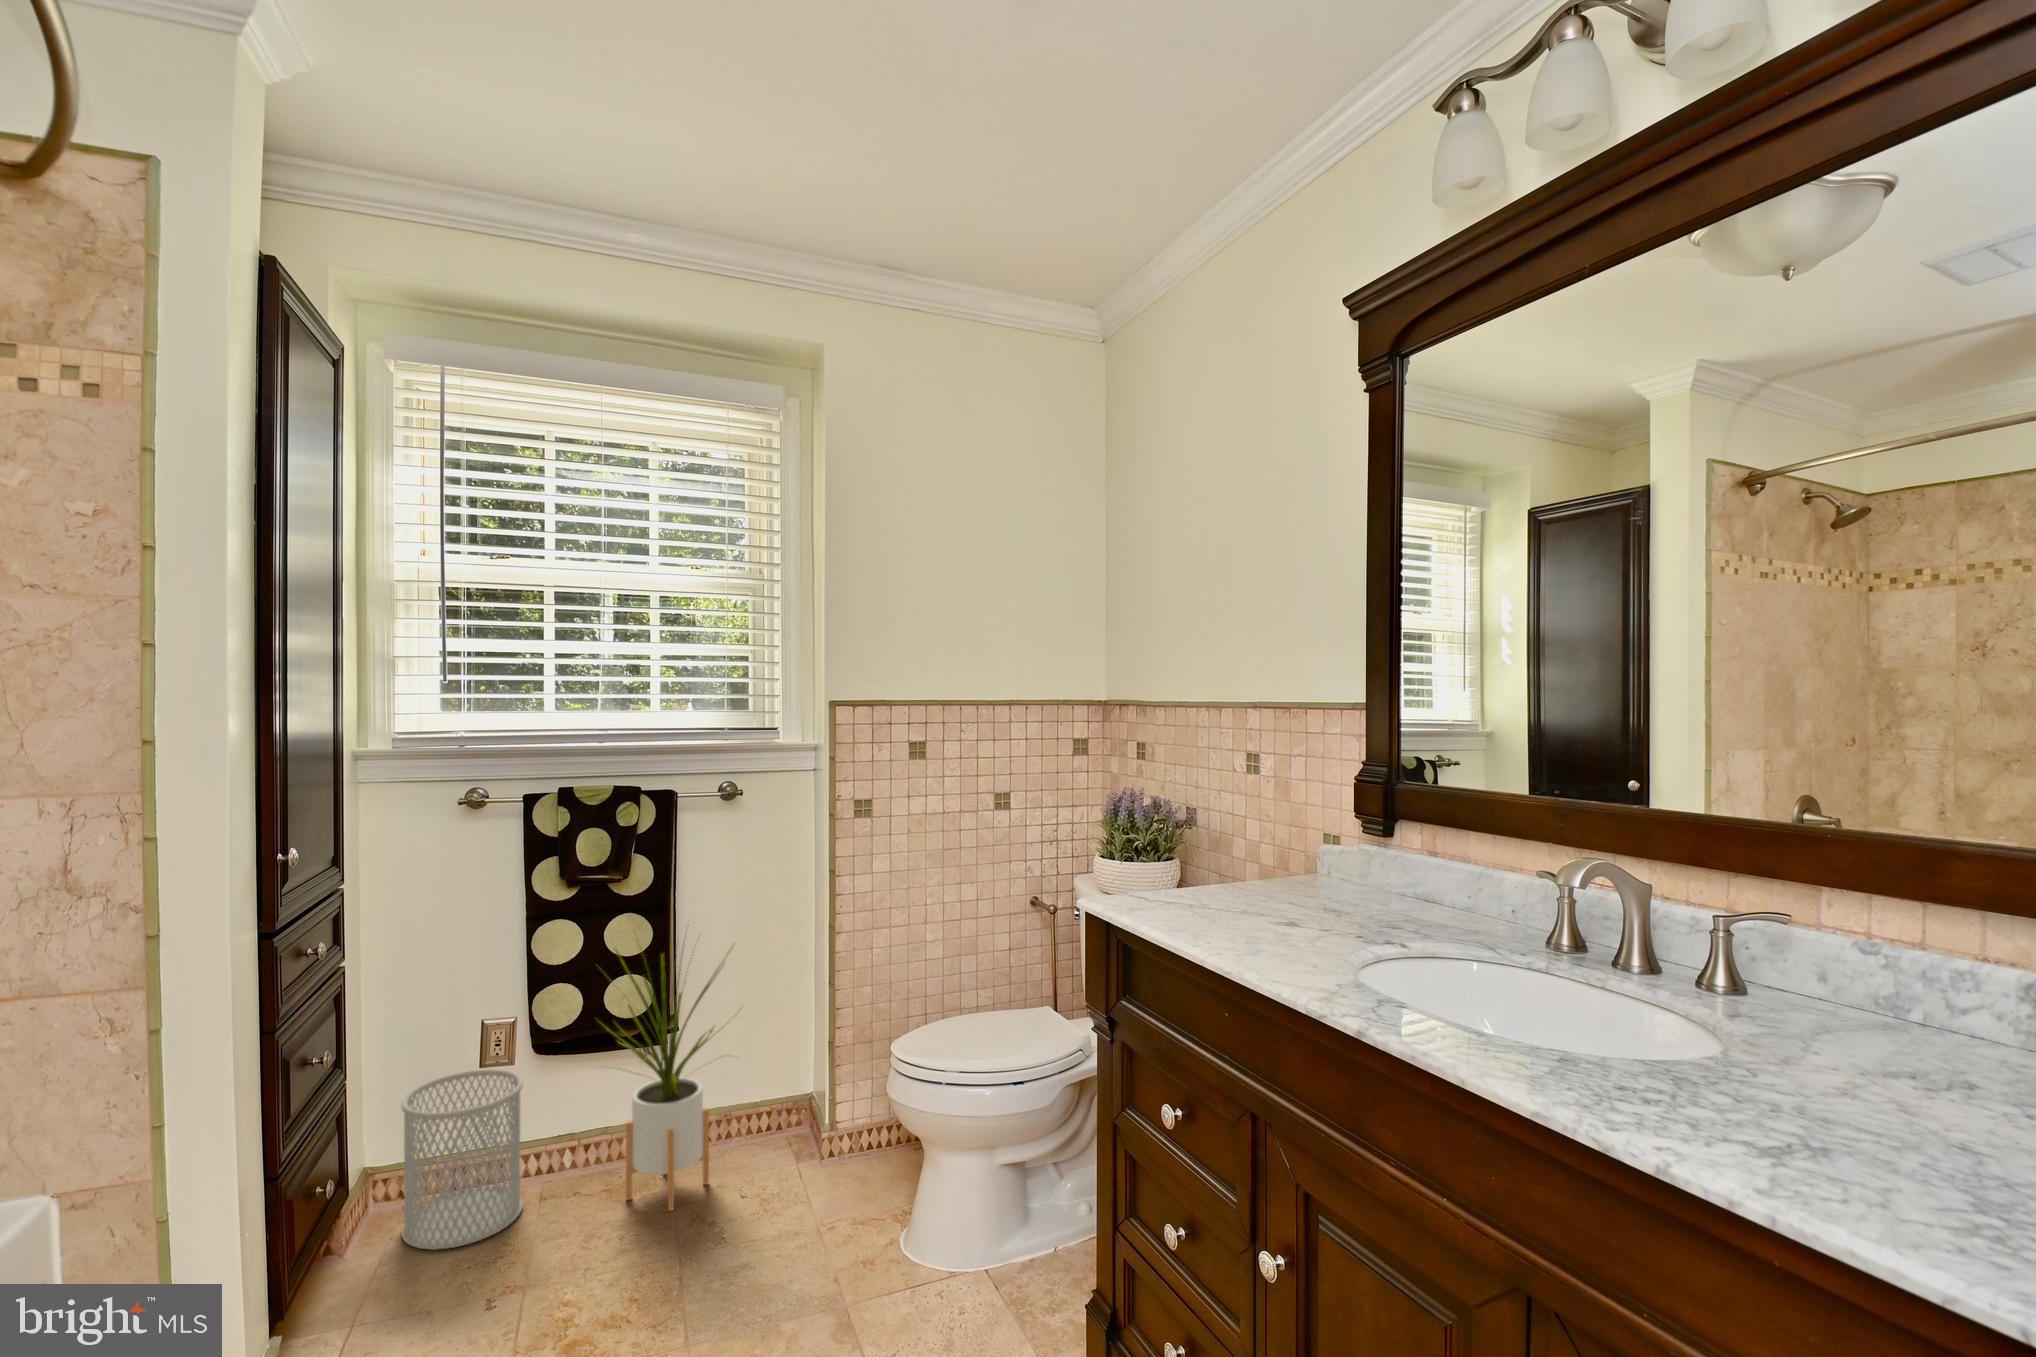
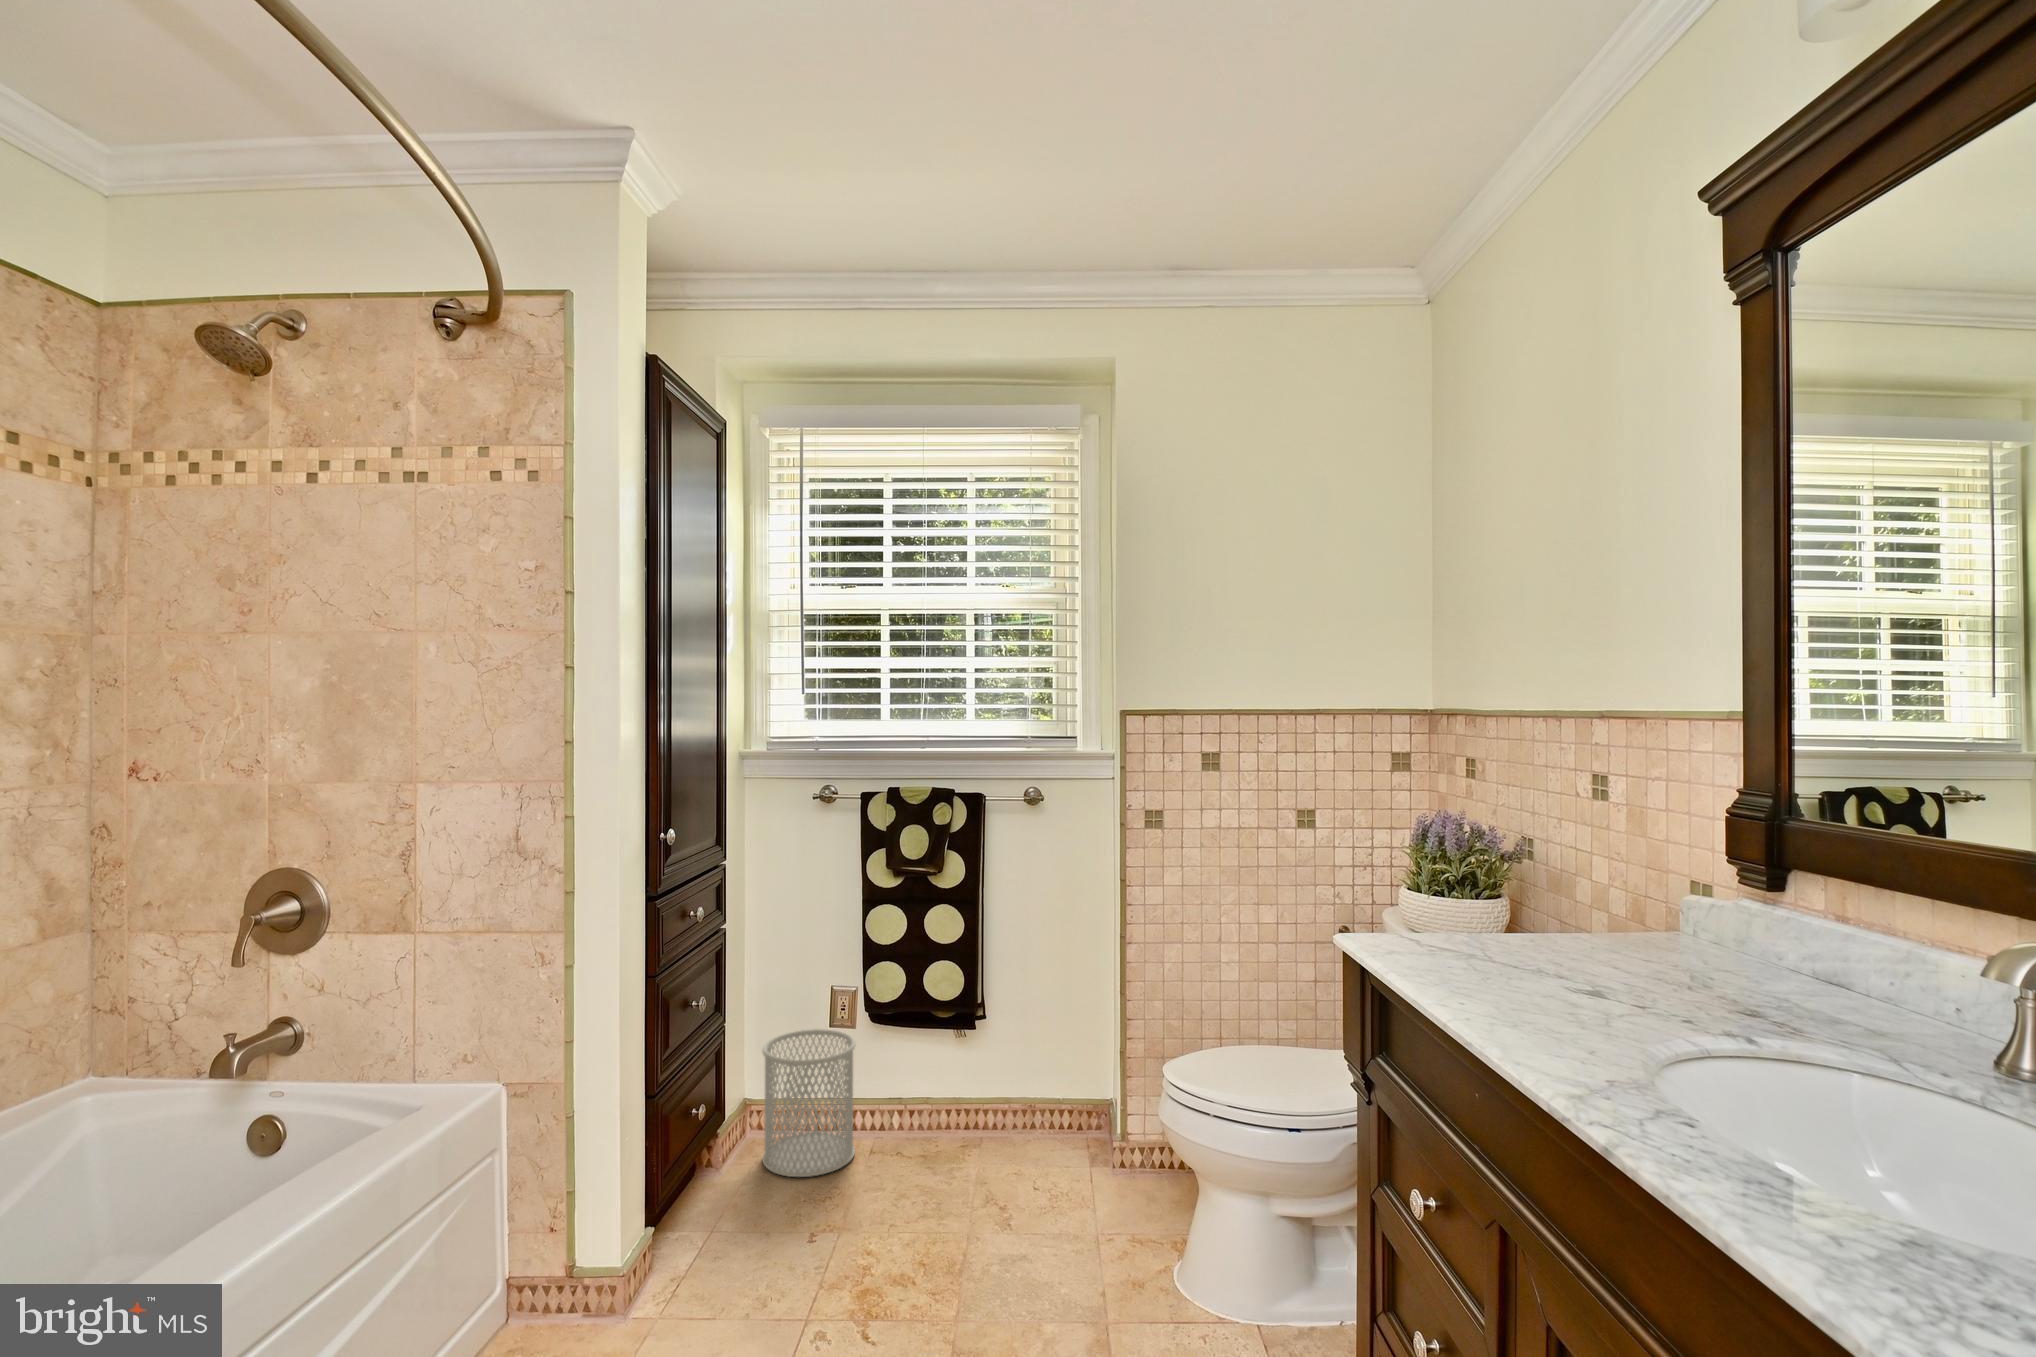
house plant: present [596,935,741,1211] -> none [909,916,1040,1184]

